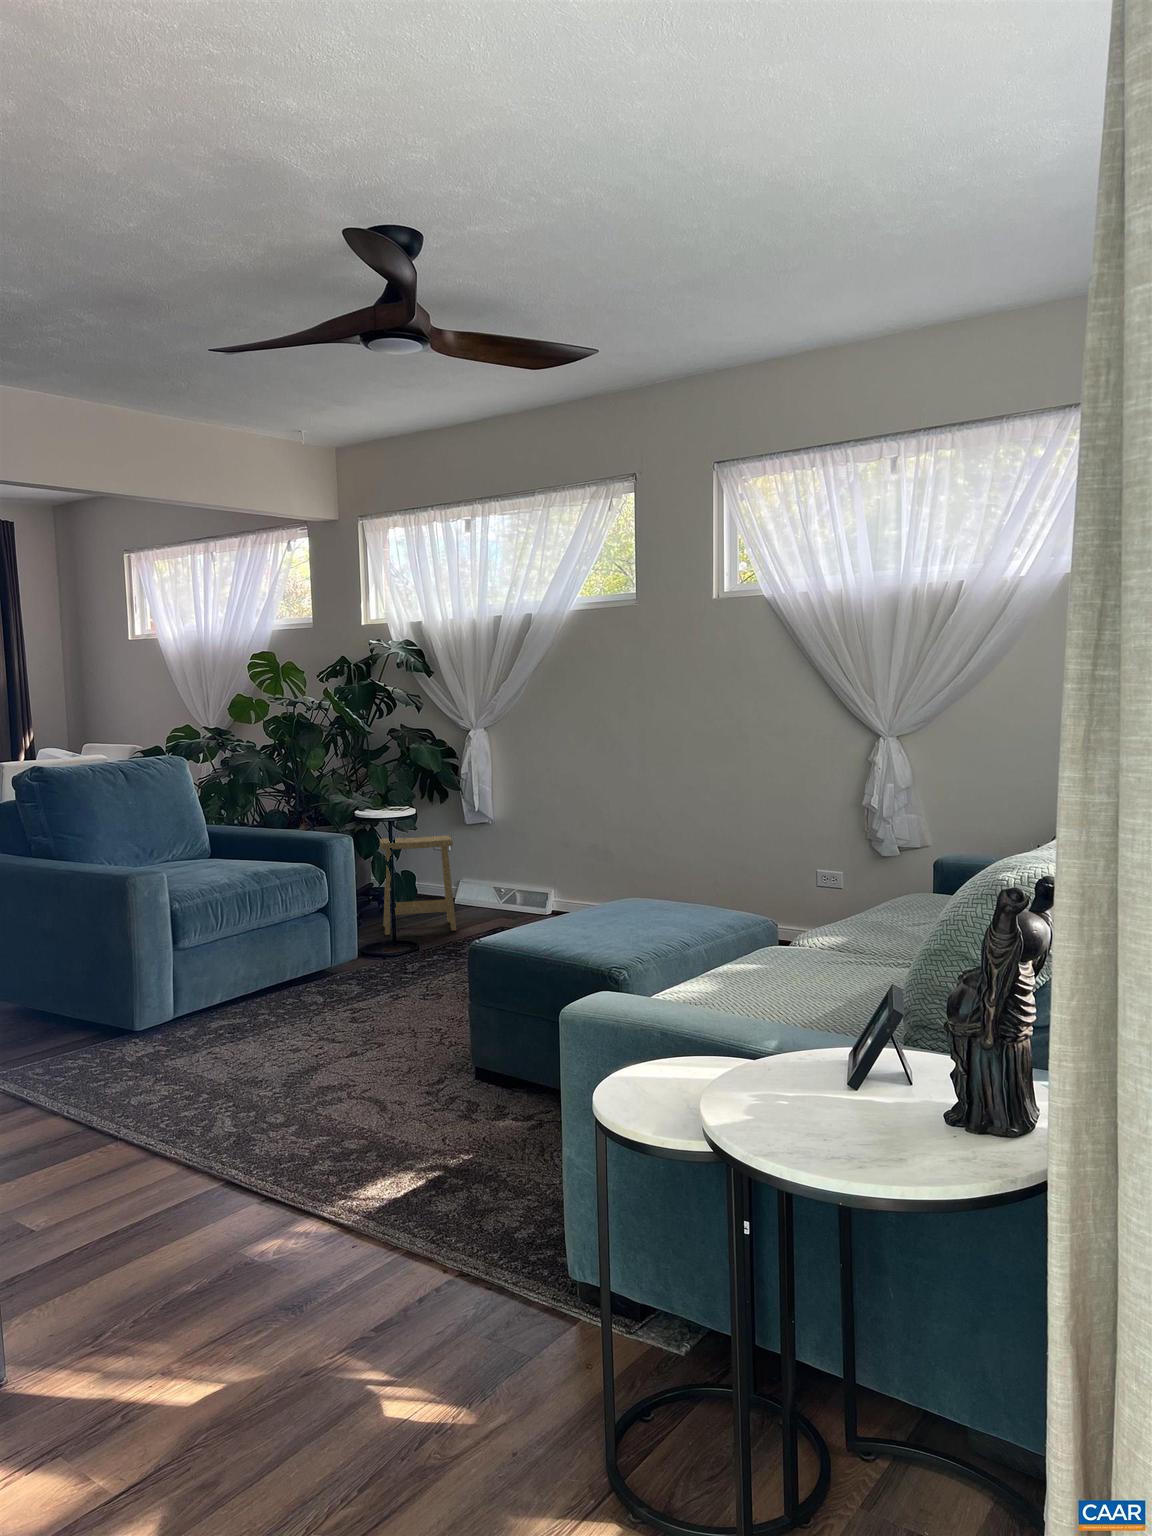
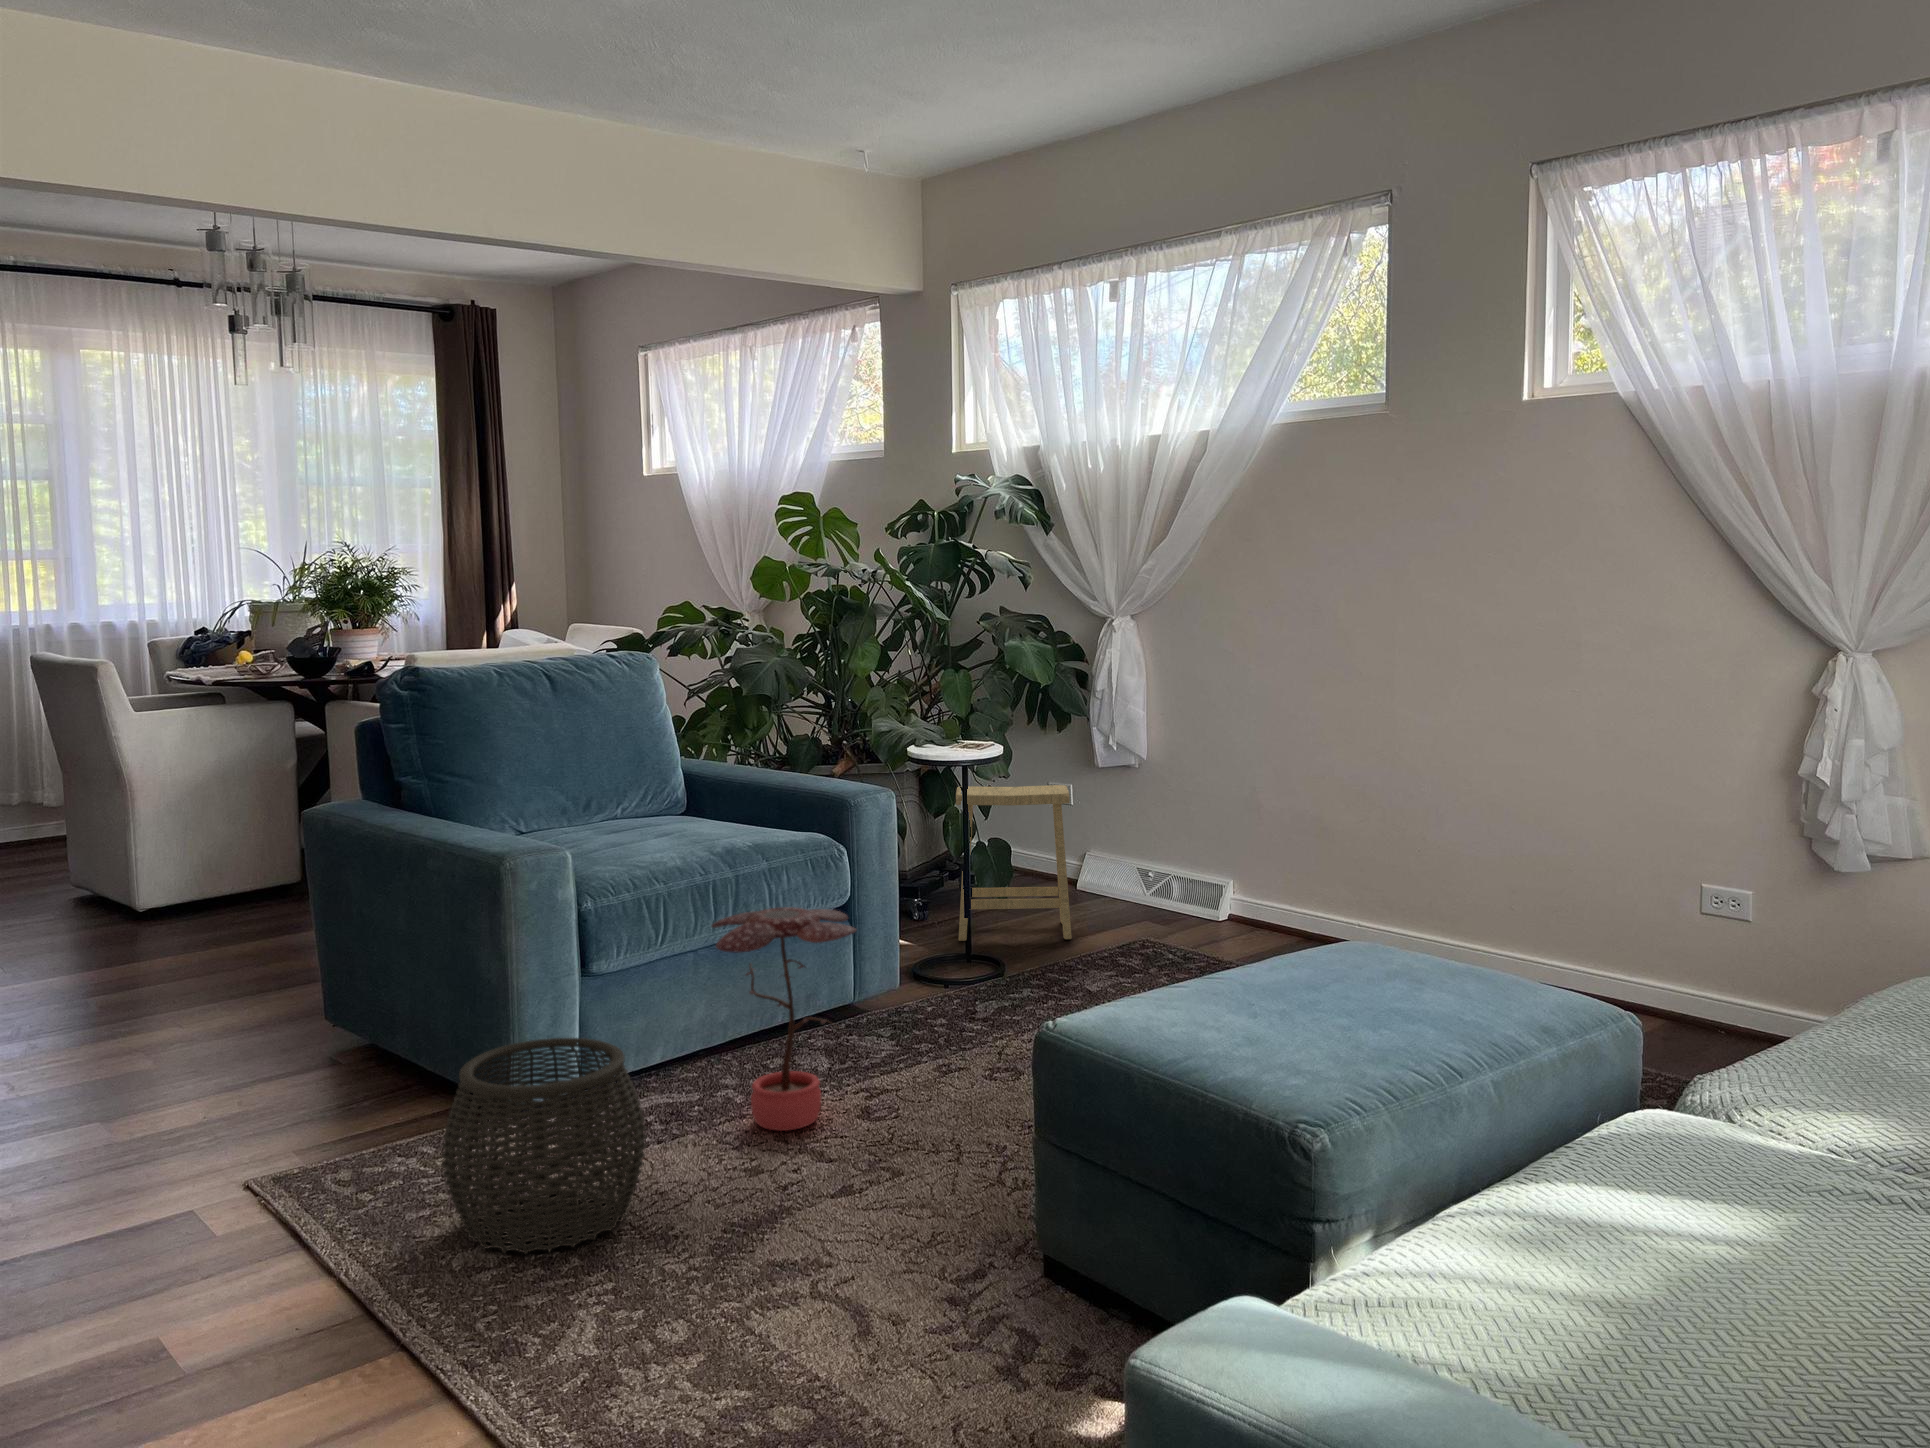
potted plant: none [257,902,347,1032] -> present [712,907,856,1131]
woven basket: none [120,977,238,1095] -> present [441,1038,647,1254]

